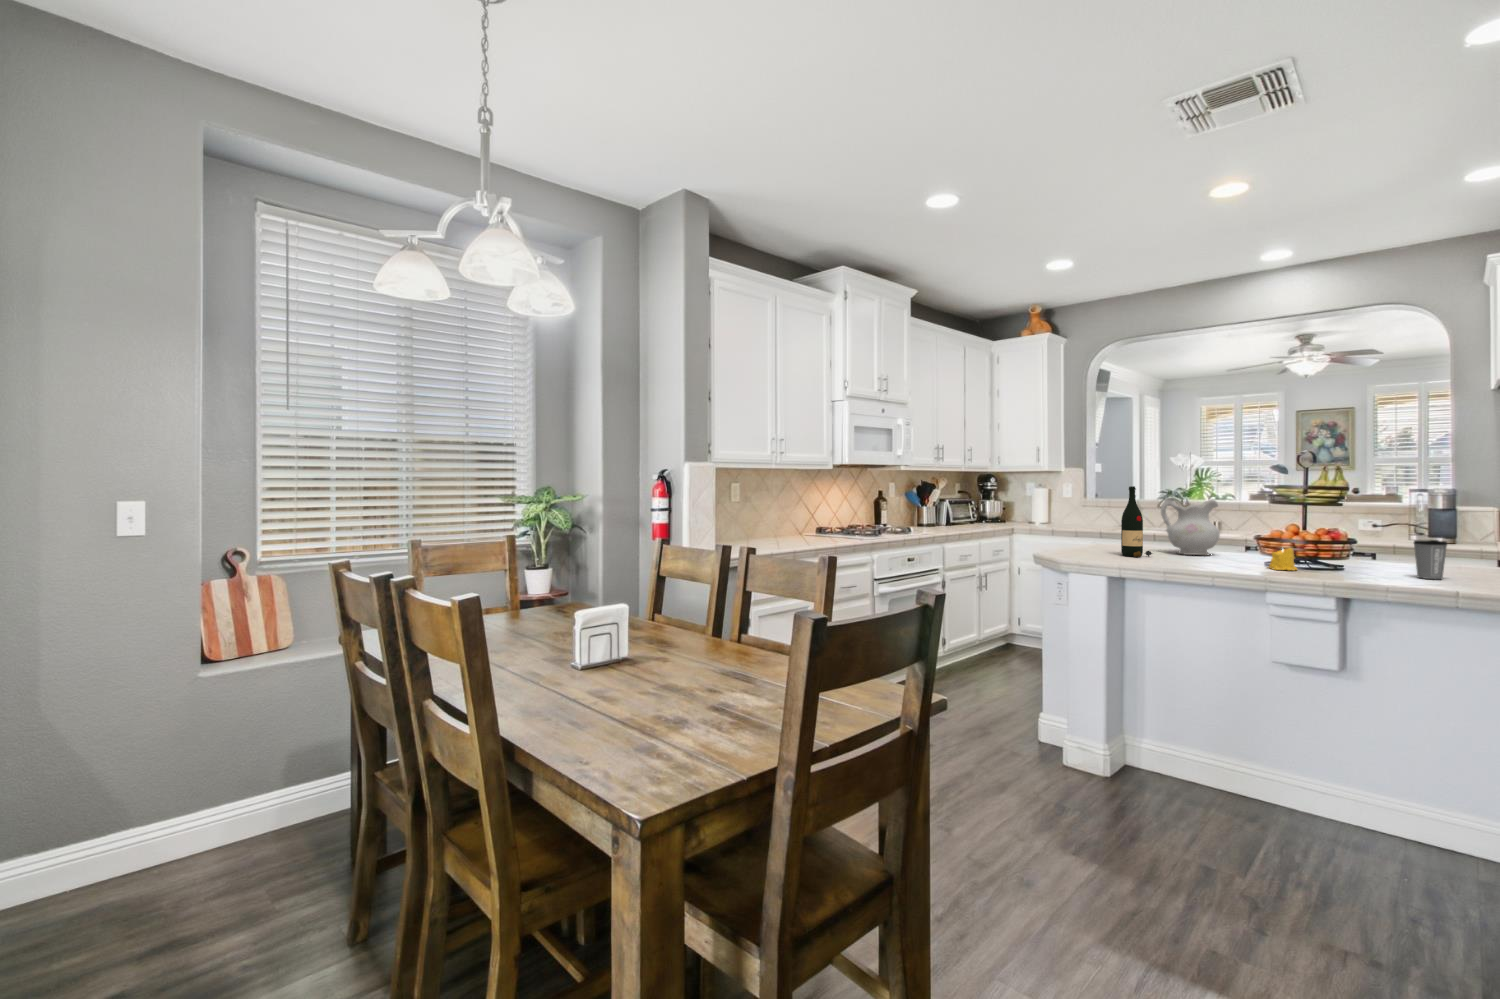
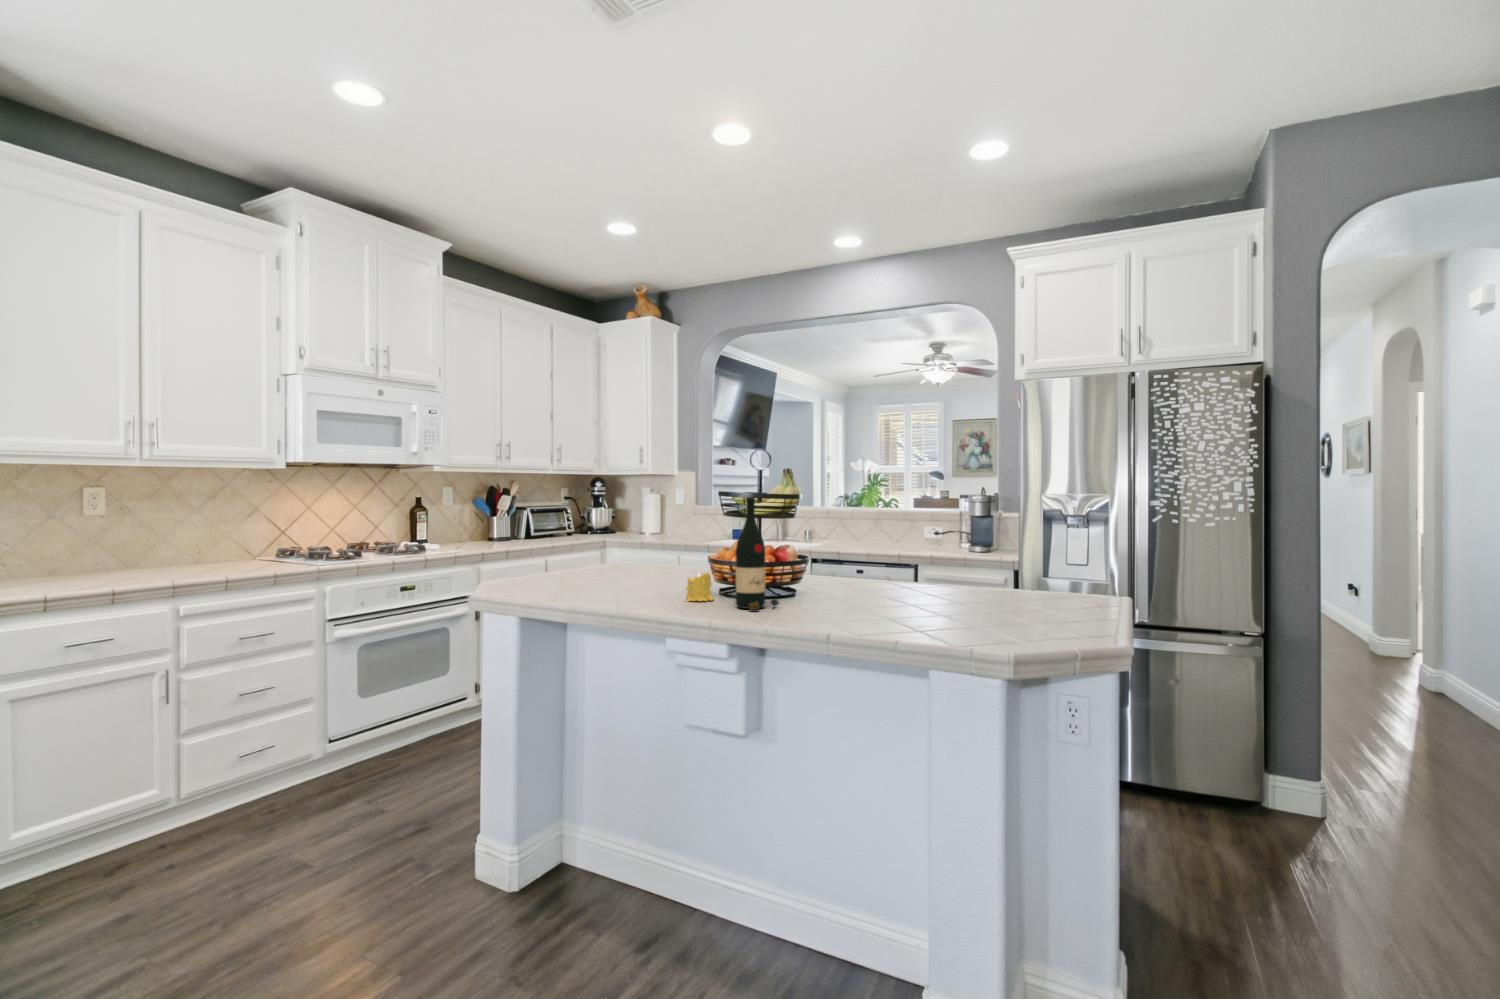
wine bottle: present [1121,486,1152,557] -> present [736,497,779,610]
ceramic pitcher: present [1161,498,1220,555] -> none [627,507,688,579]
coffee cup: present [1414,540,1447,579] -> none [817,561,848,610]

